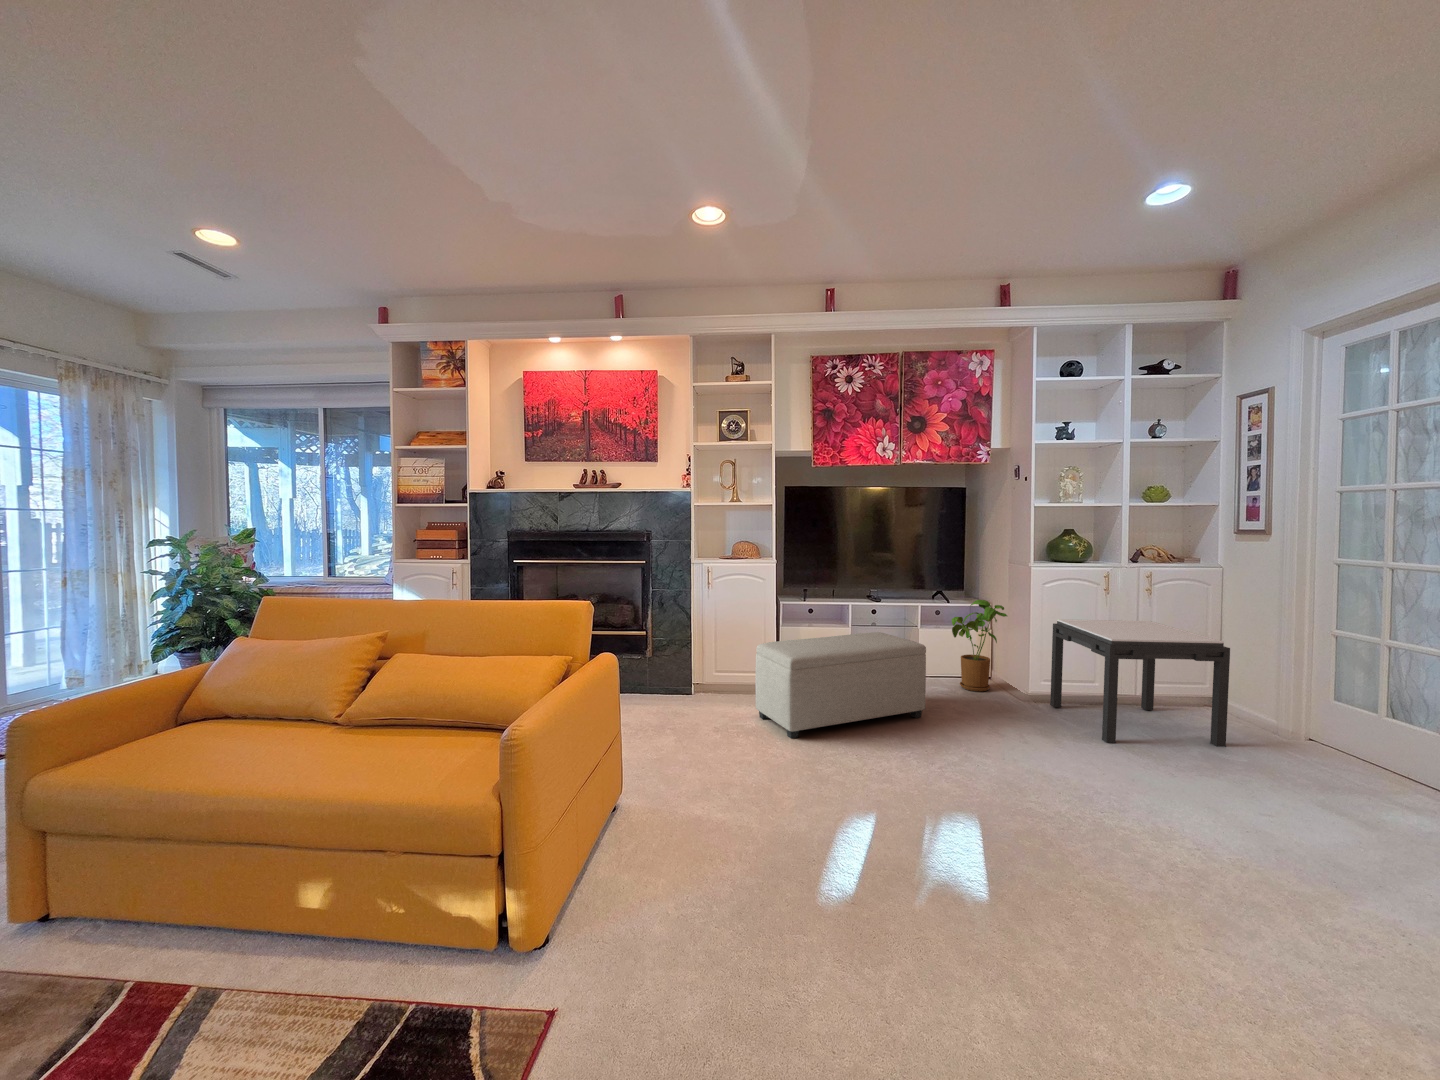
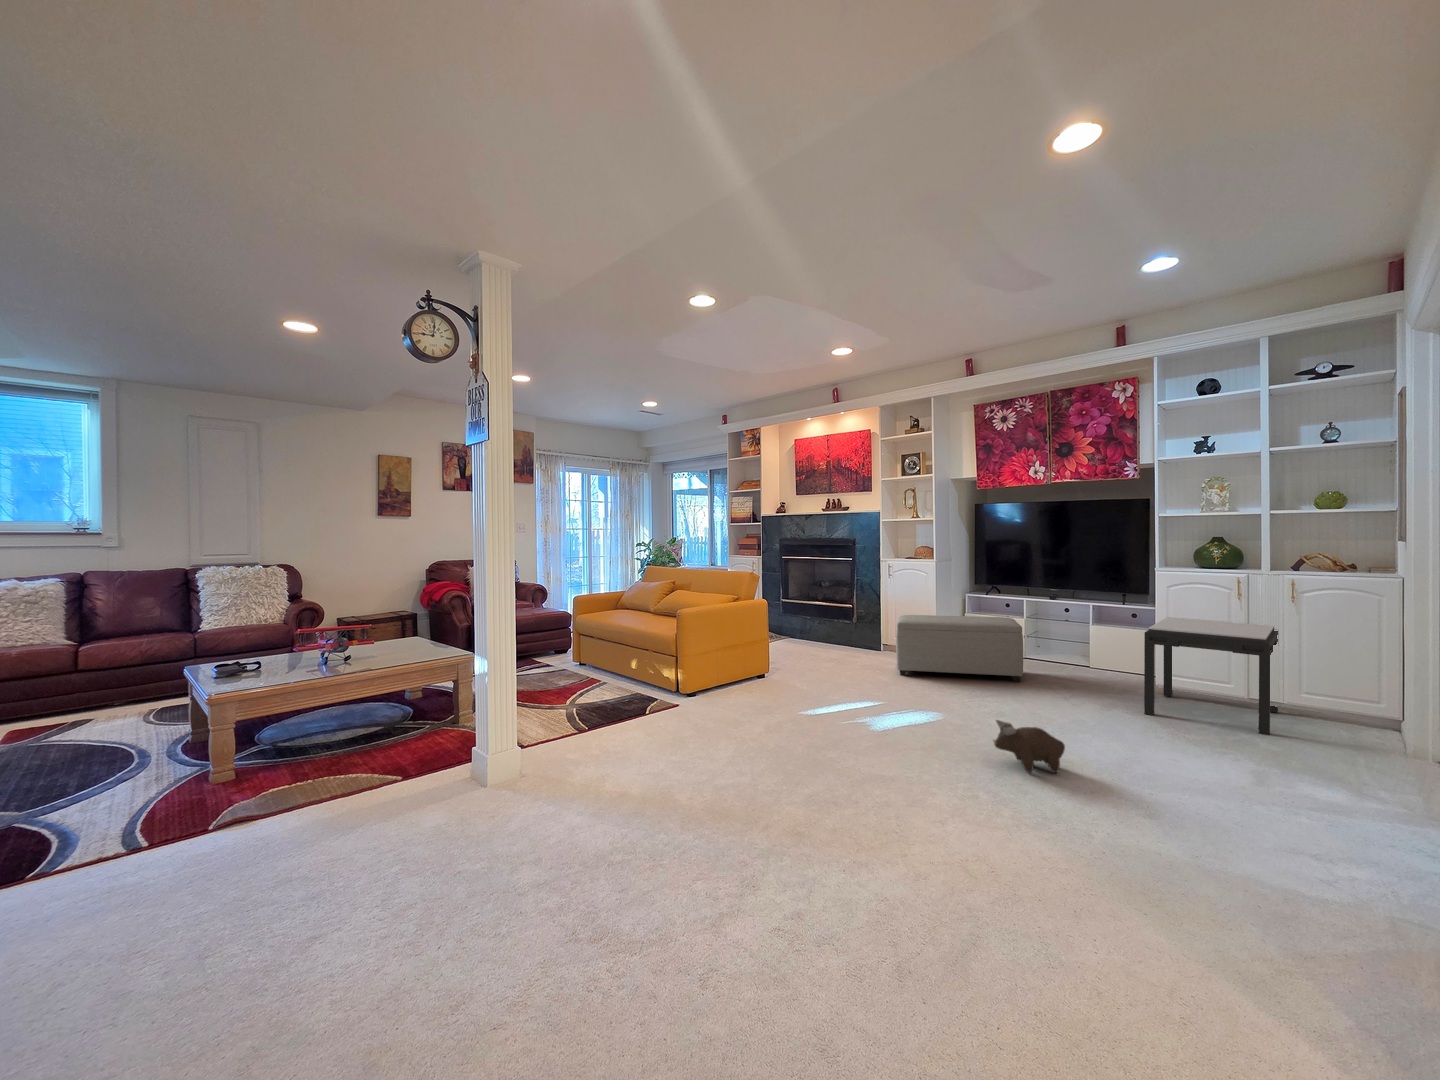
house plant: present [952,600,1007,691] -> none [1090,599,1148,681]
plush toy: none [1268,853,1372,946] -> present [993,720,1065,773]

